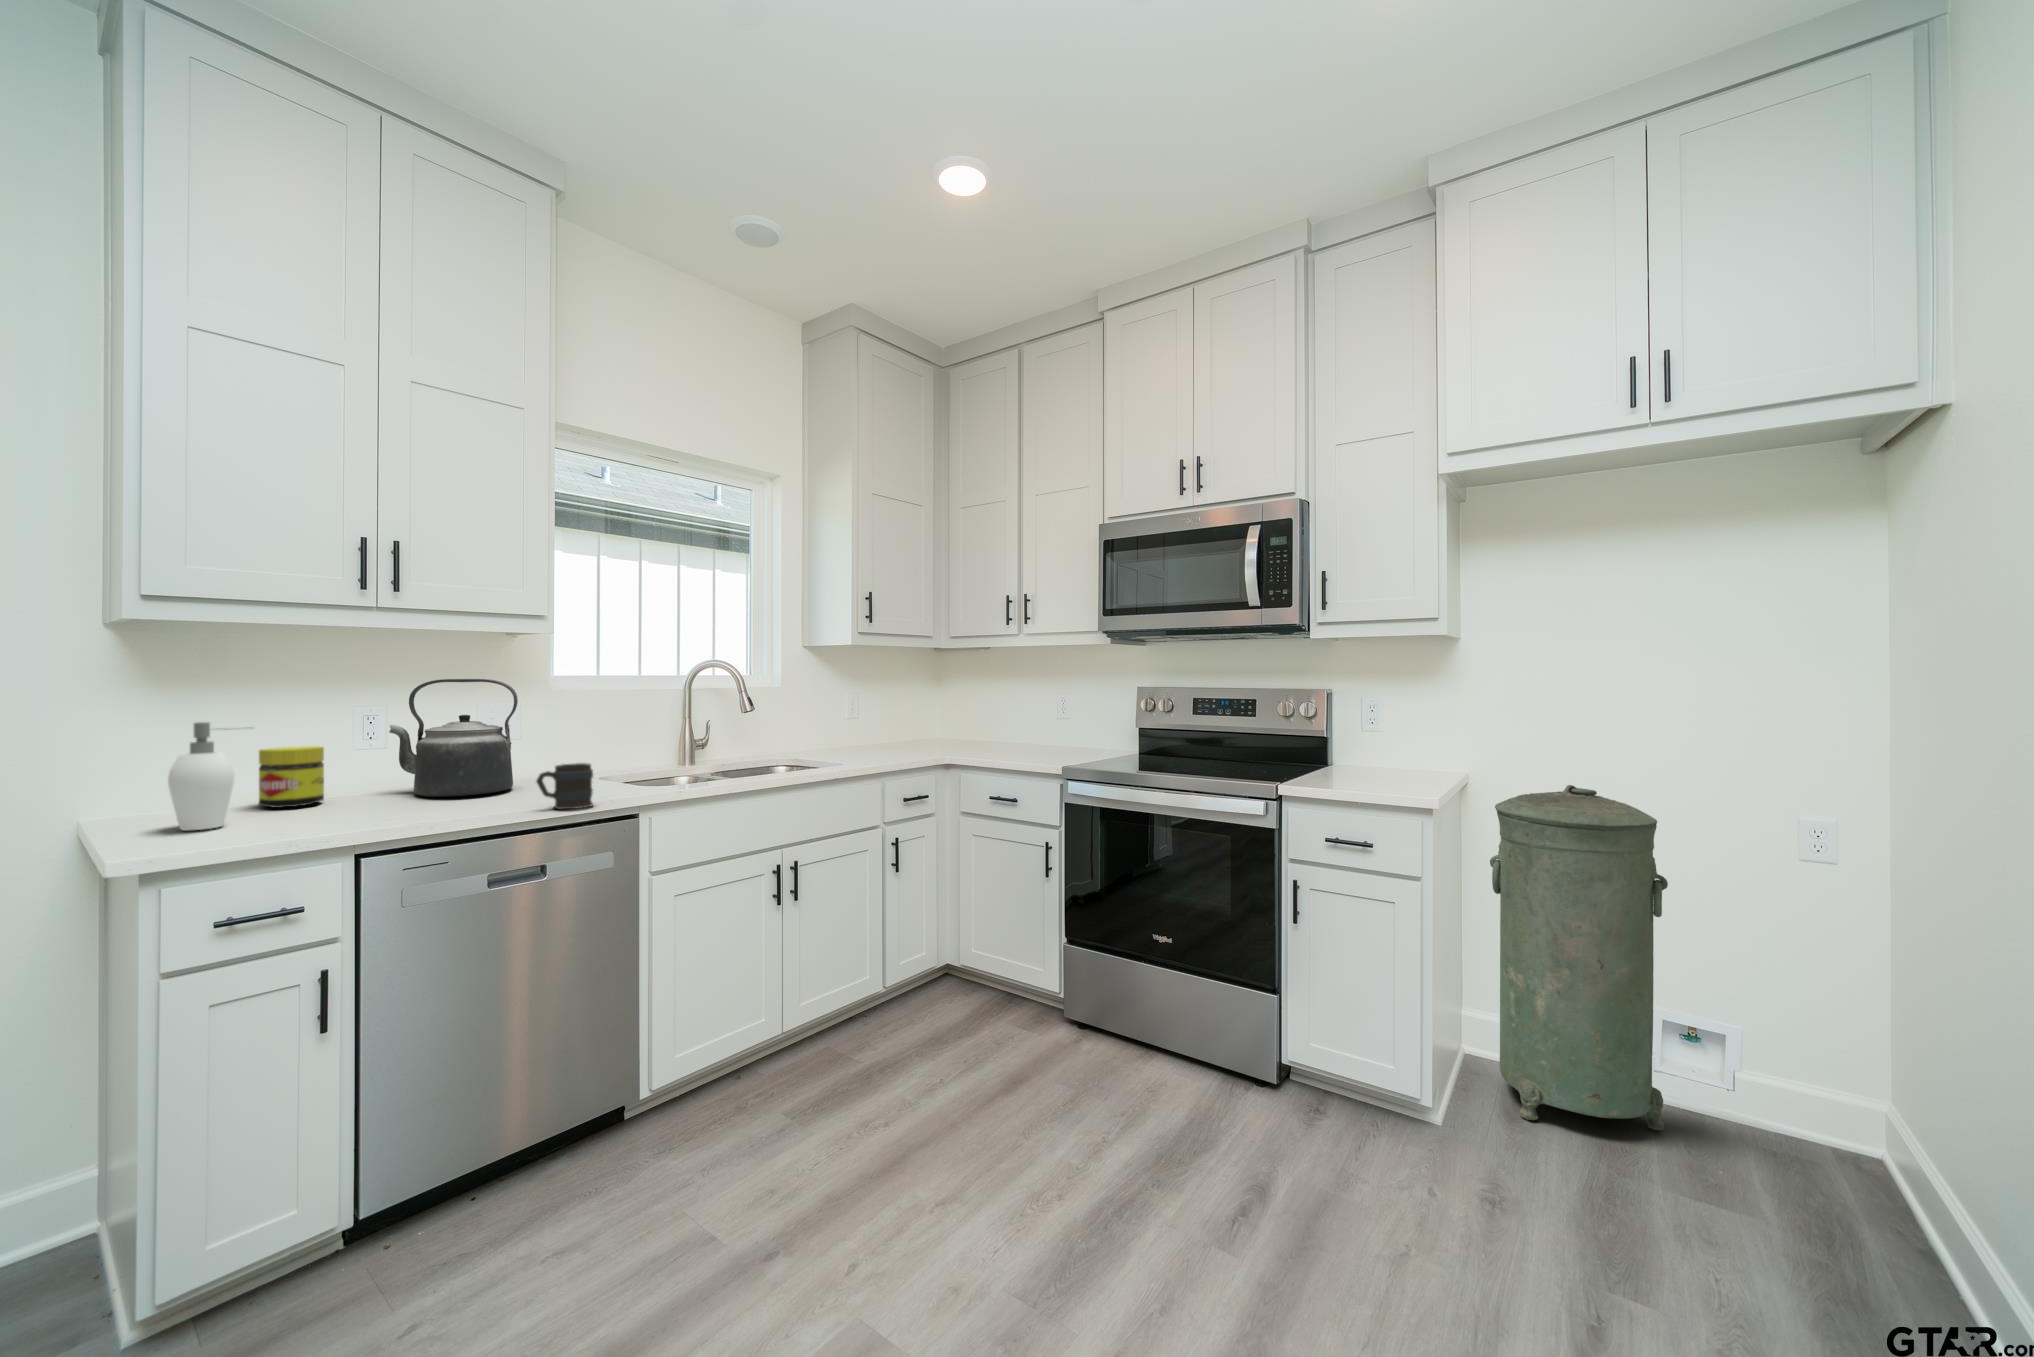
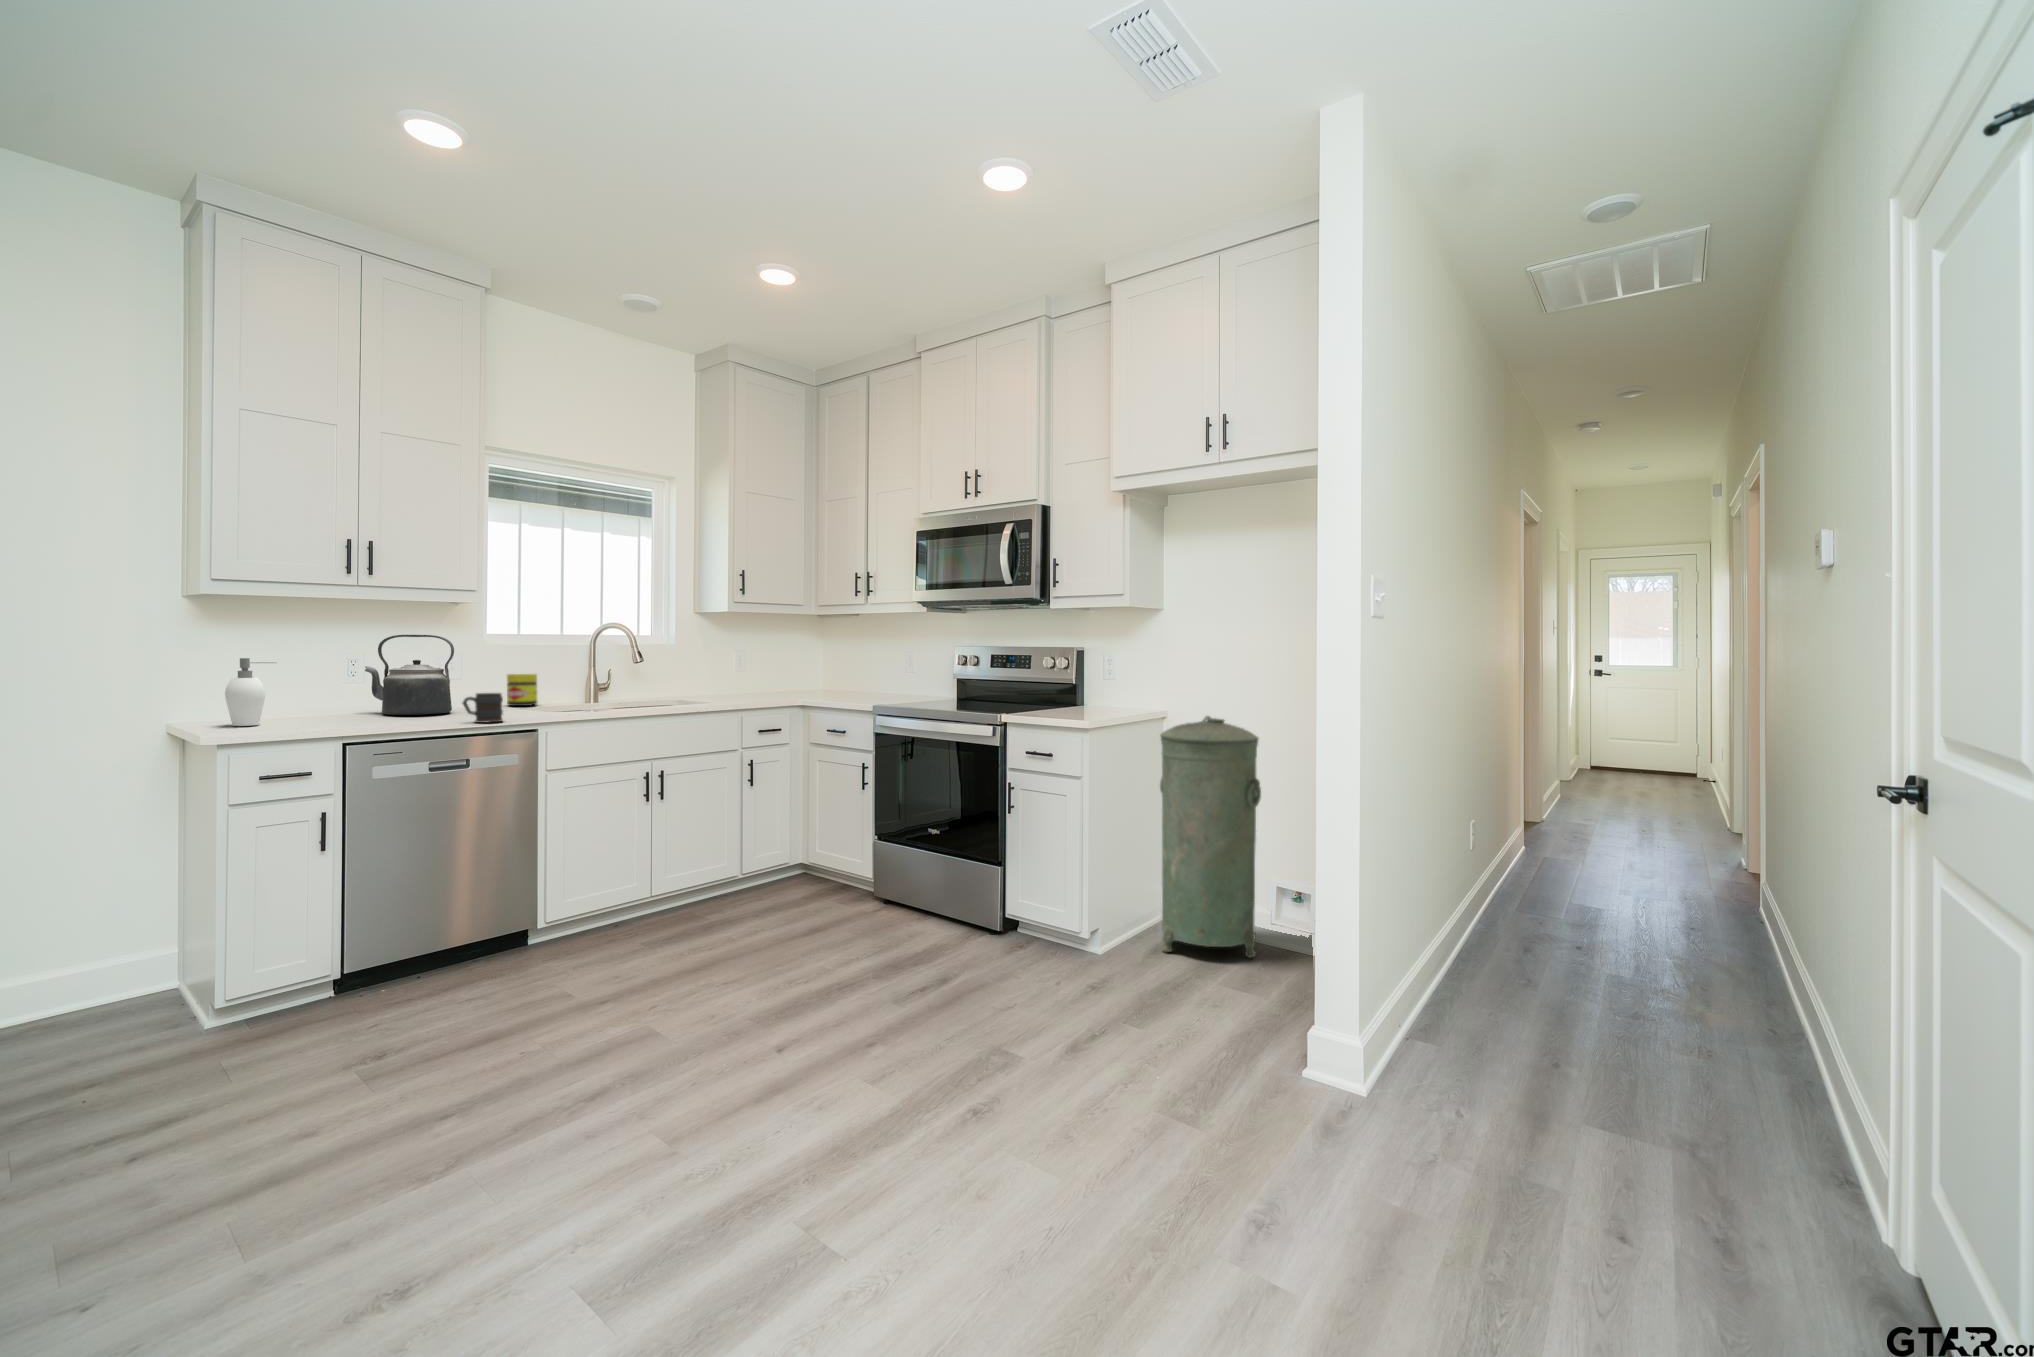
jar: present [259,746,324,808] -> present [507,674,537,706]

